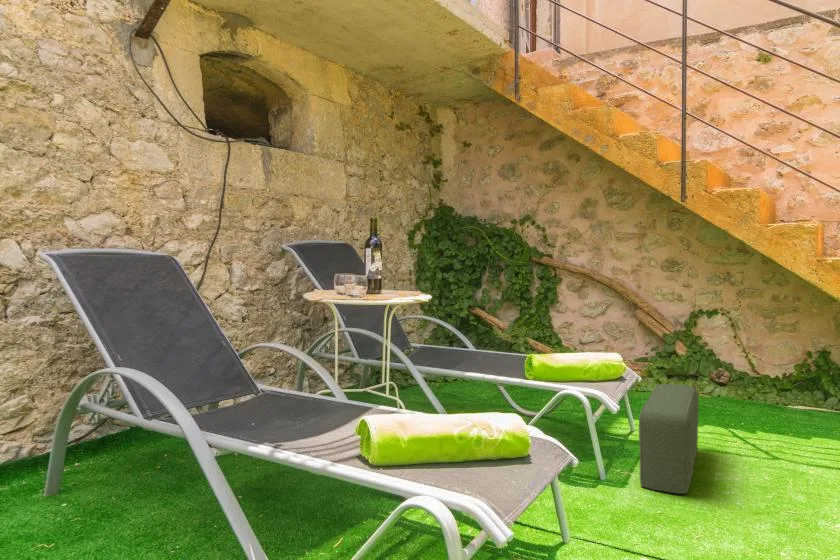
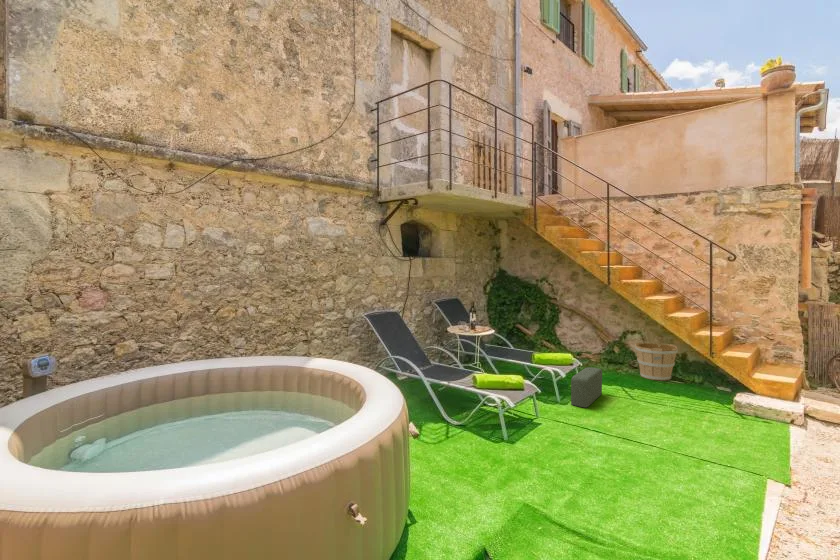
wooden bucket: none [724,331,819,409] -> present [635,342,678,381]

